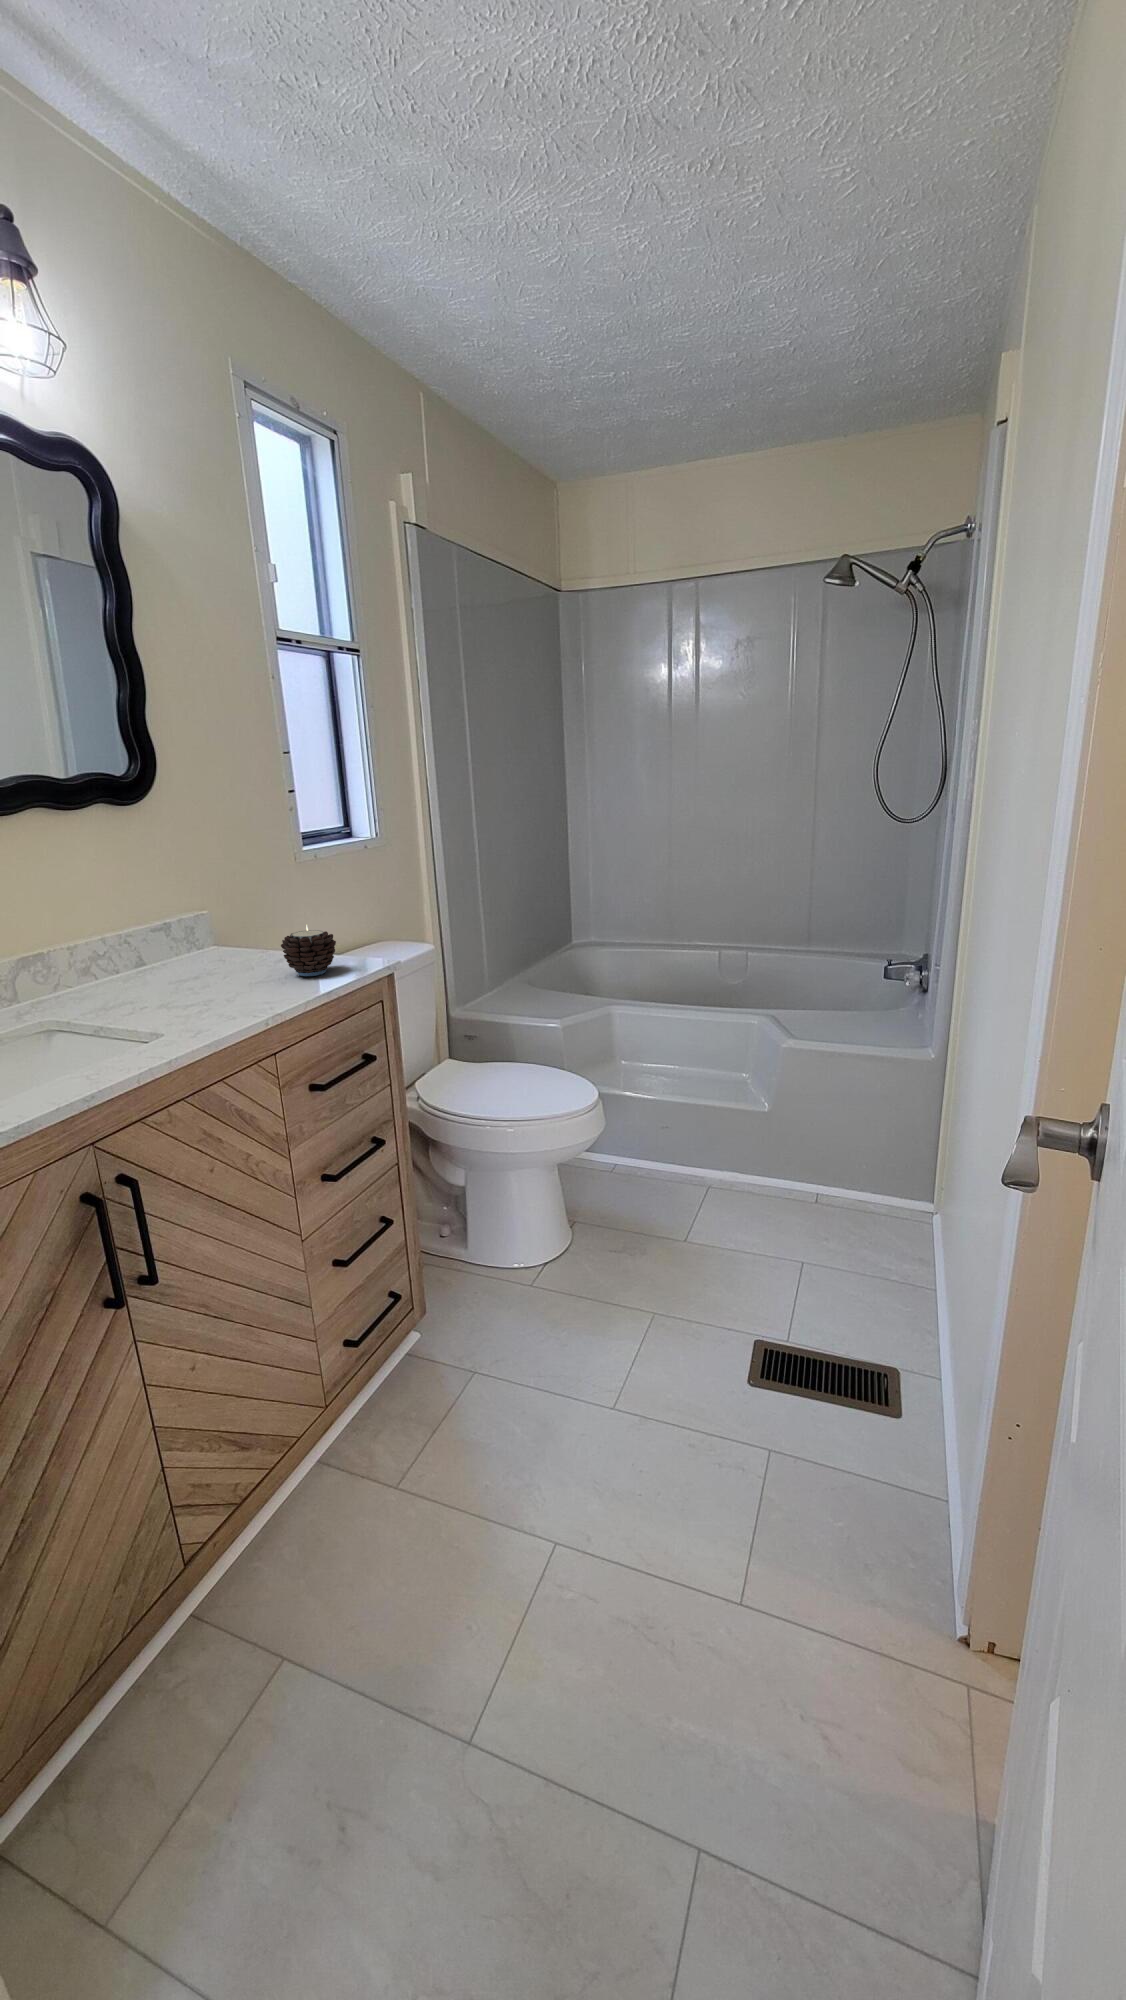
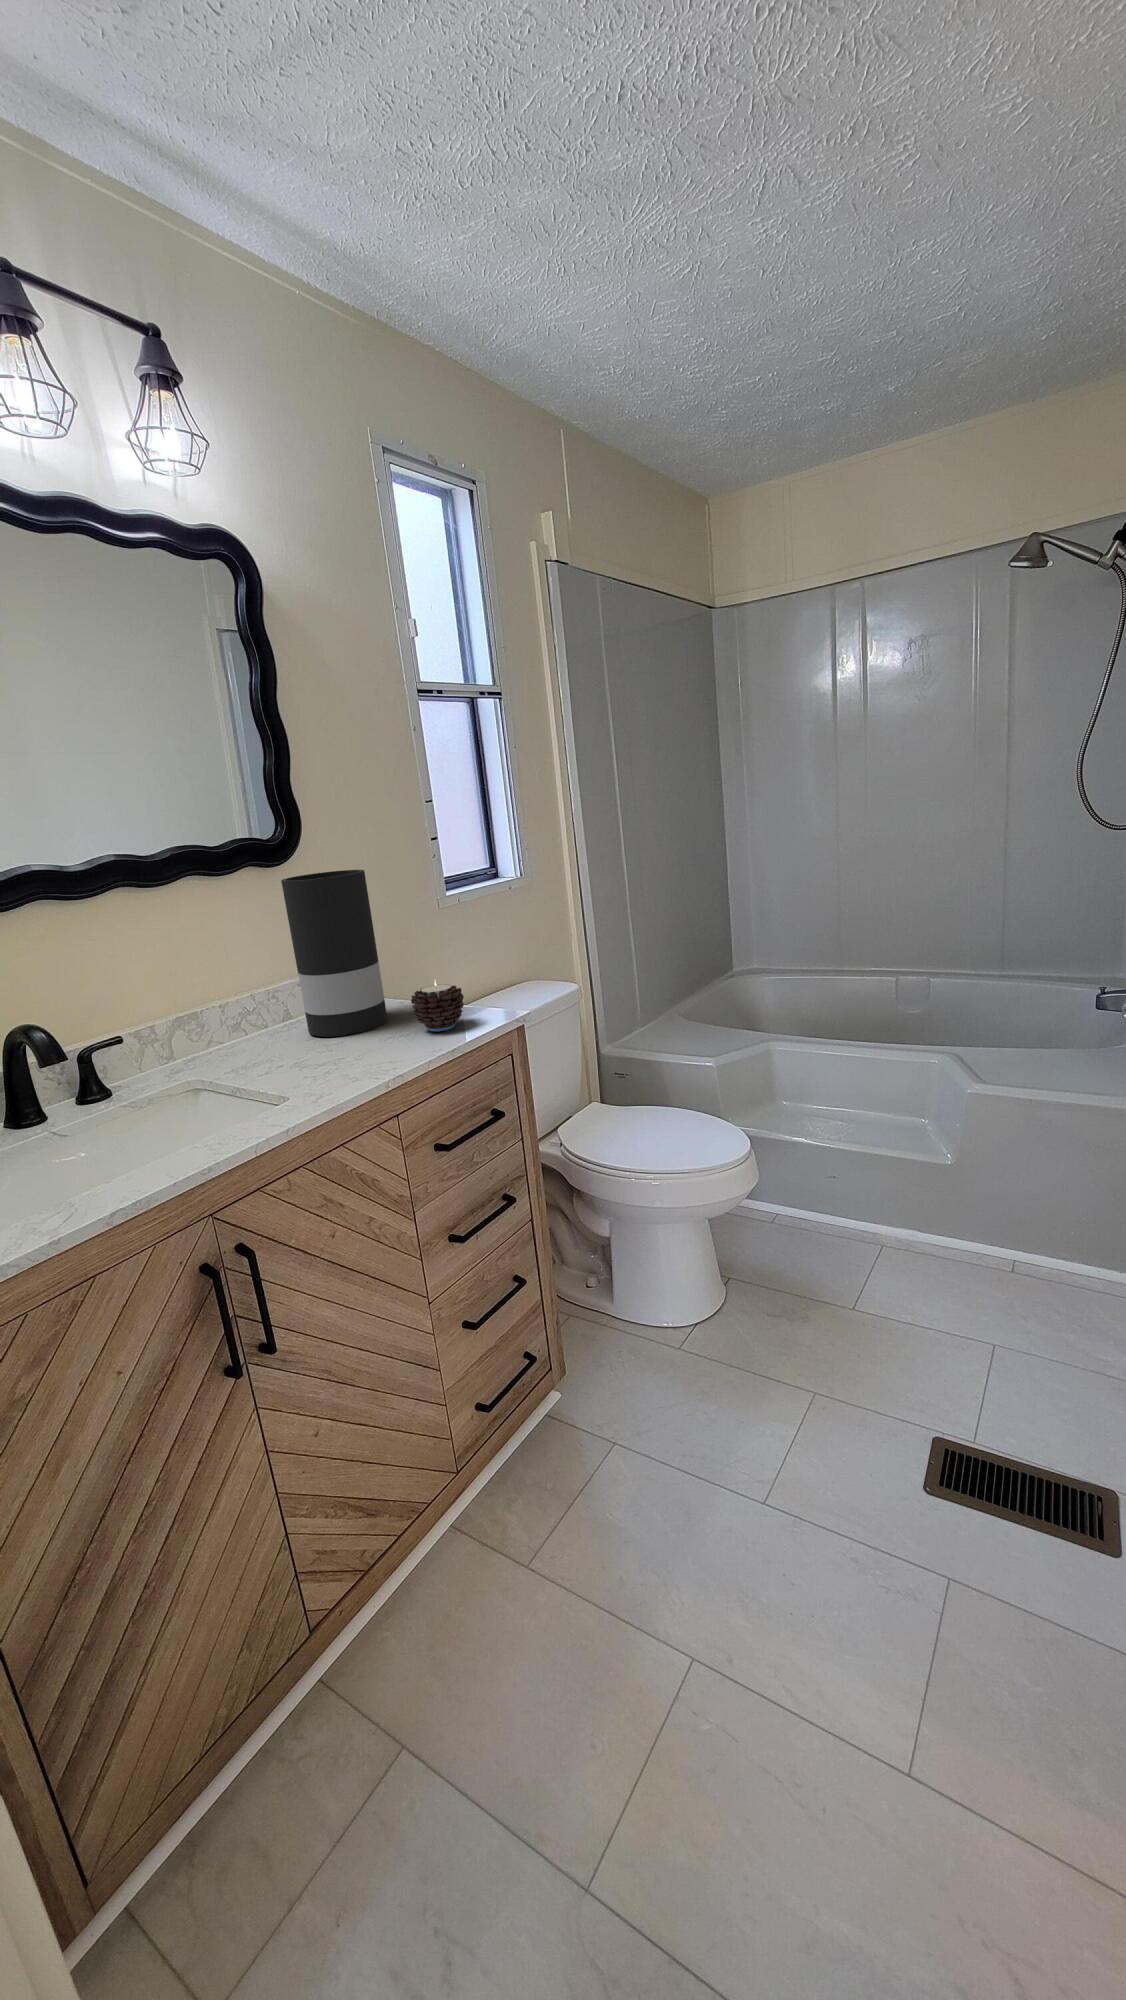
vase: none [140,813,251,981] -> present [281,870,387,1037]

